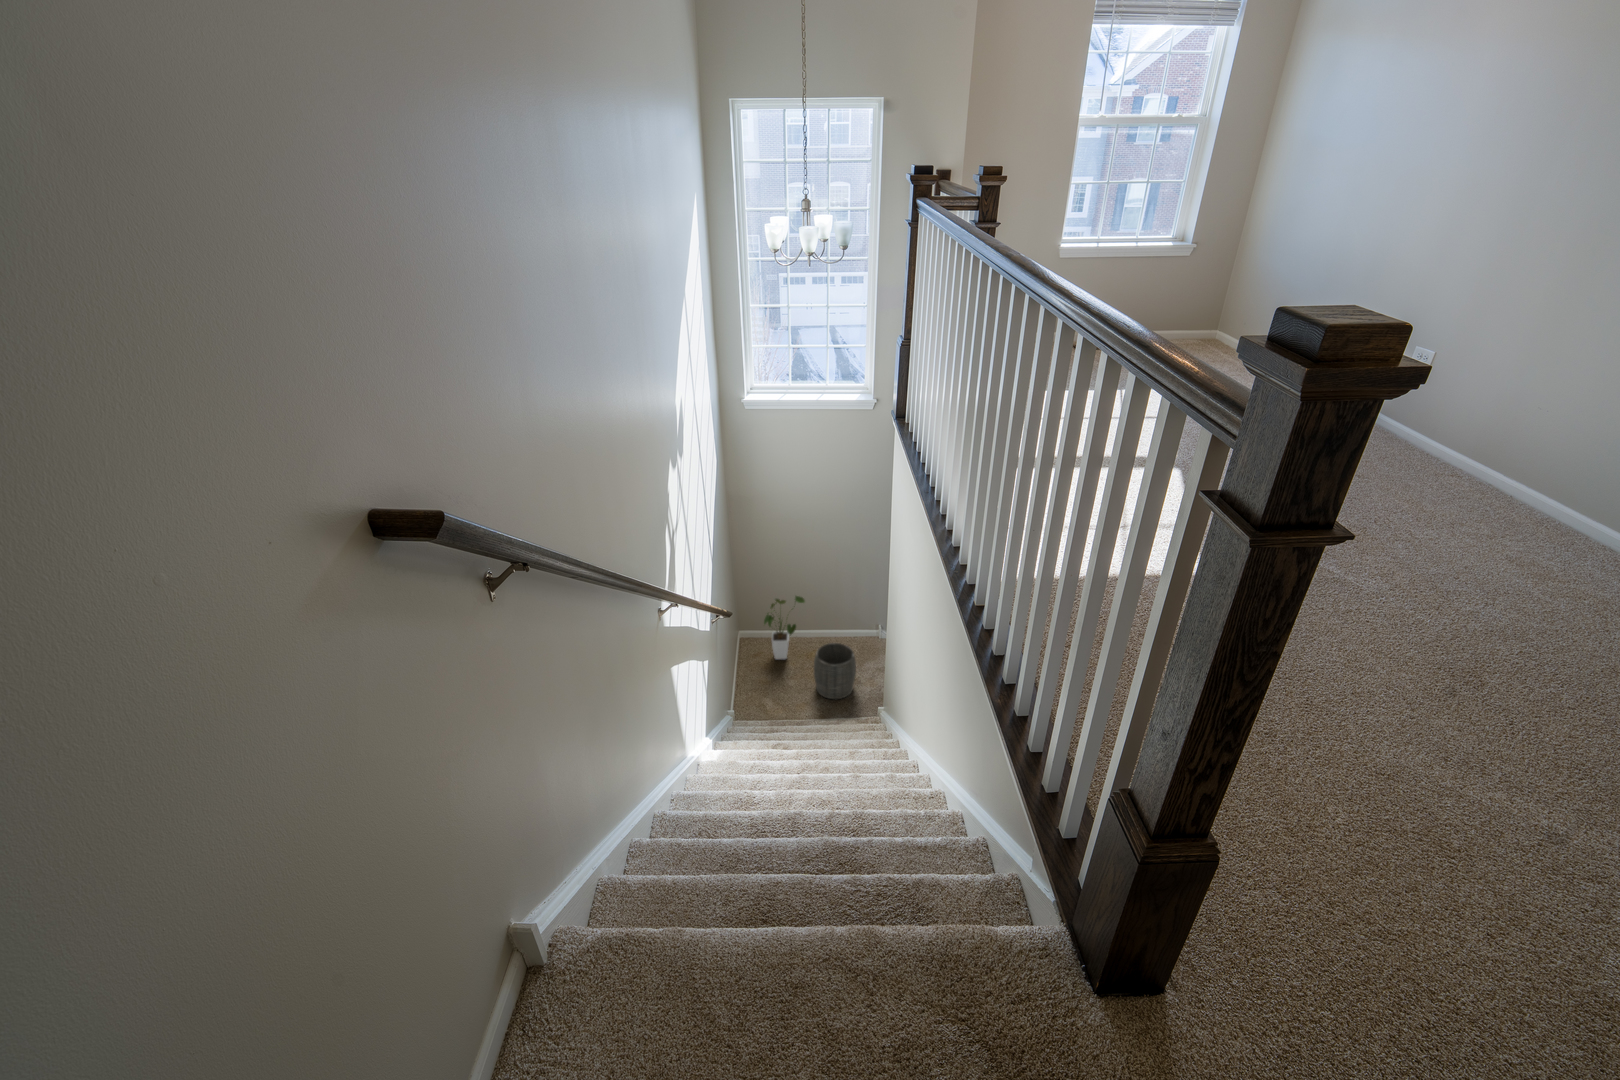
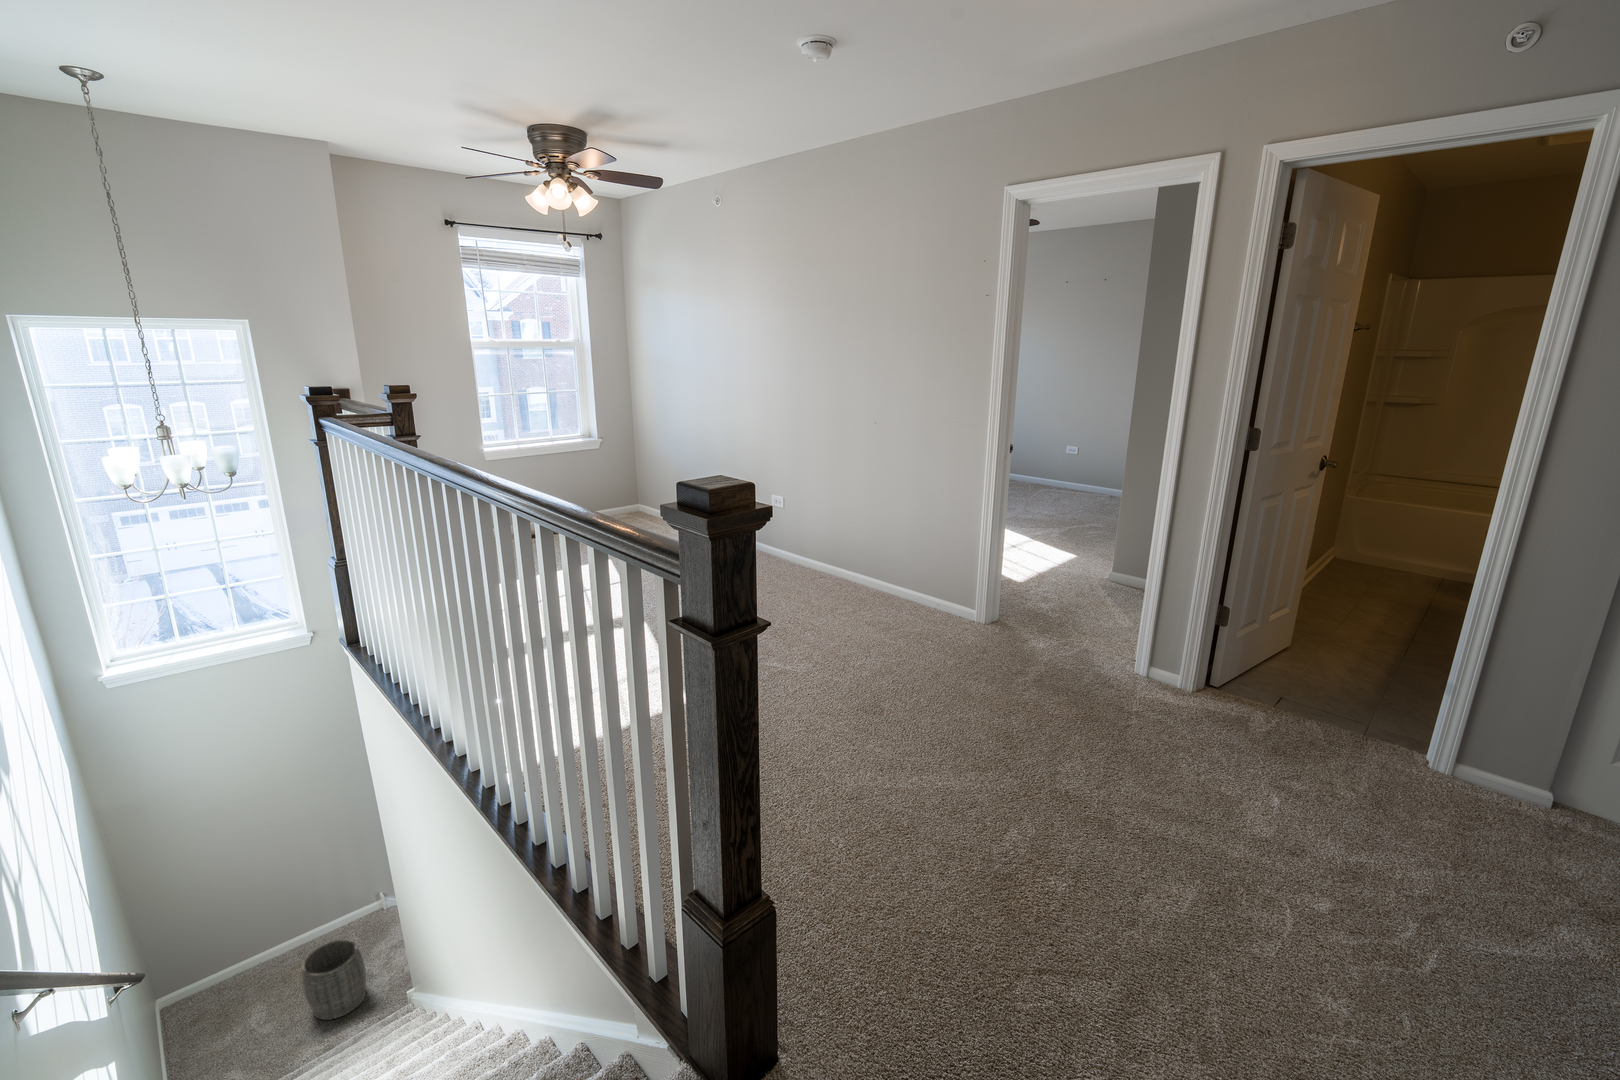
house plant: present [764,596,805,659] -> none [210,905,269,1005]

